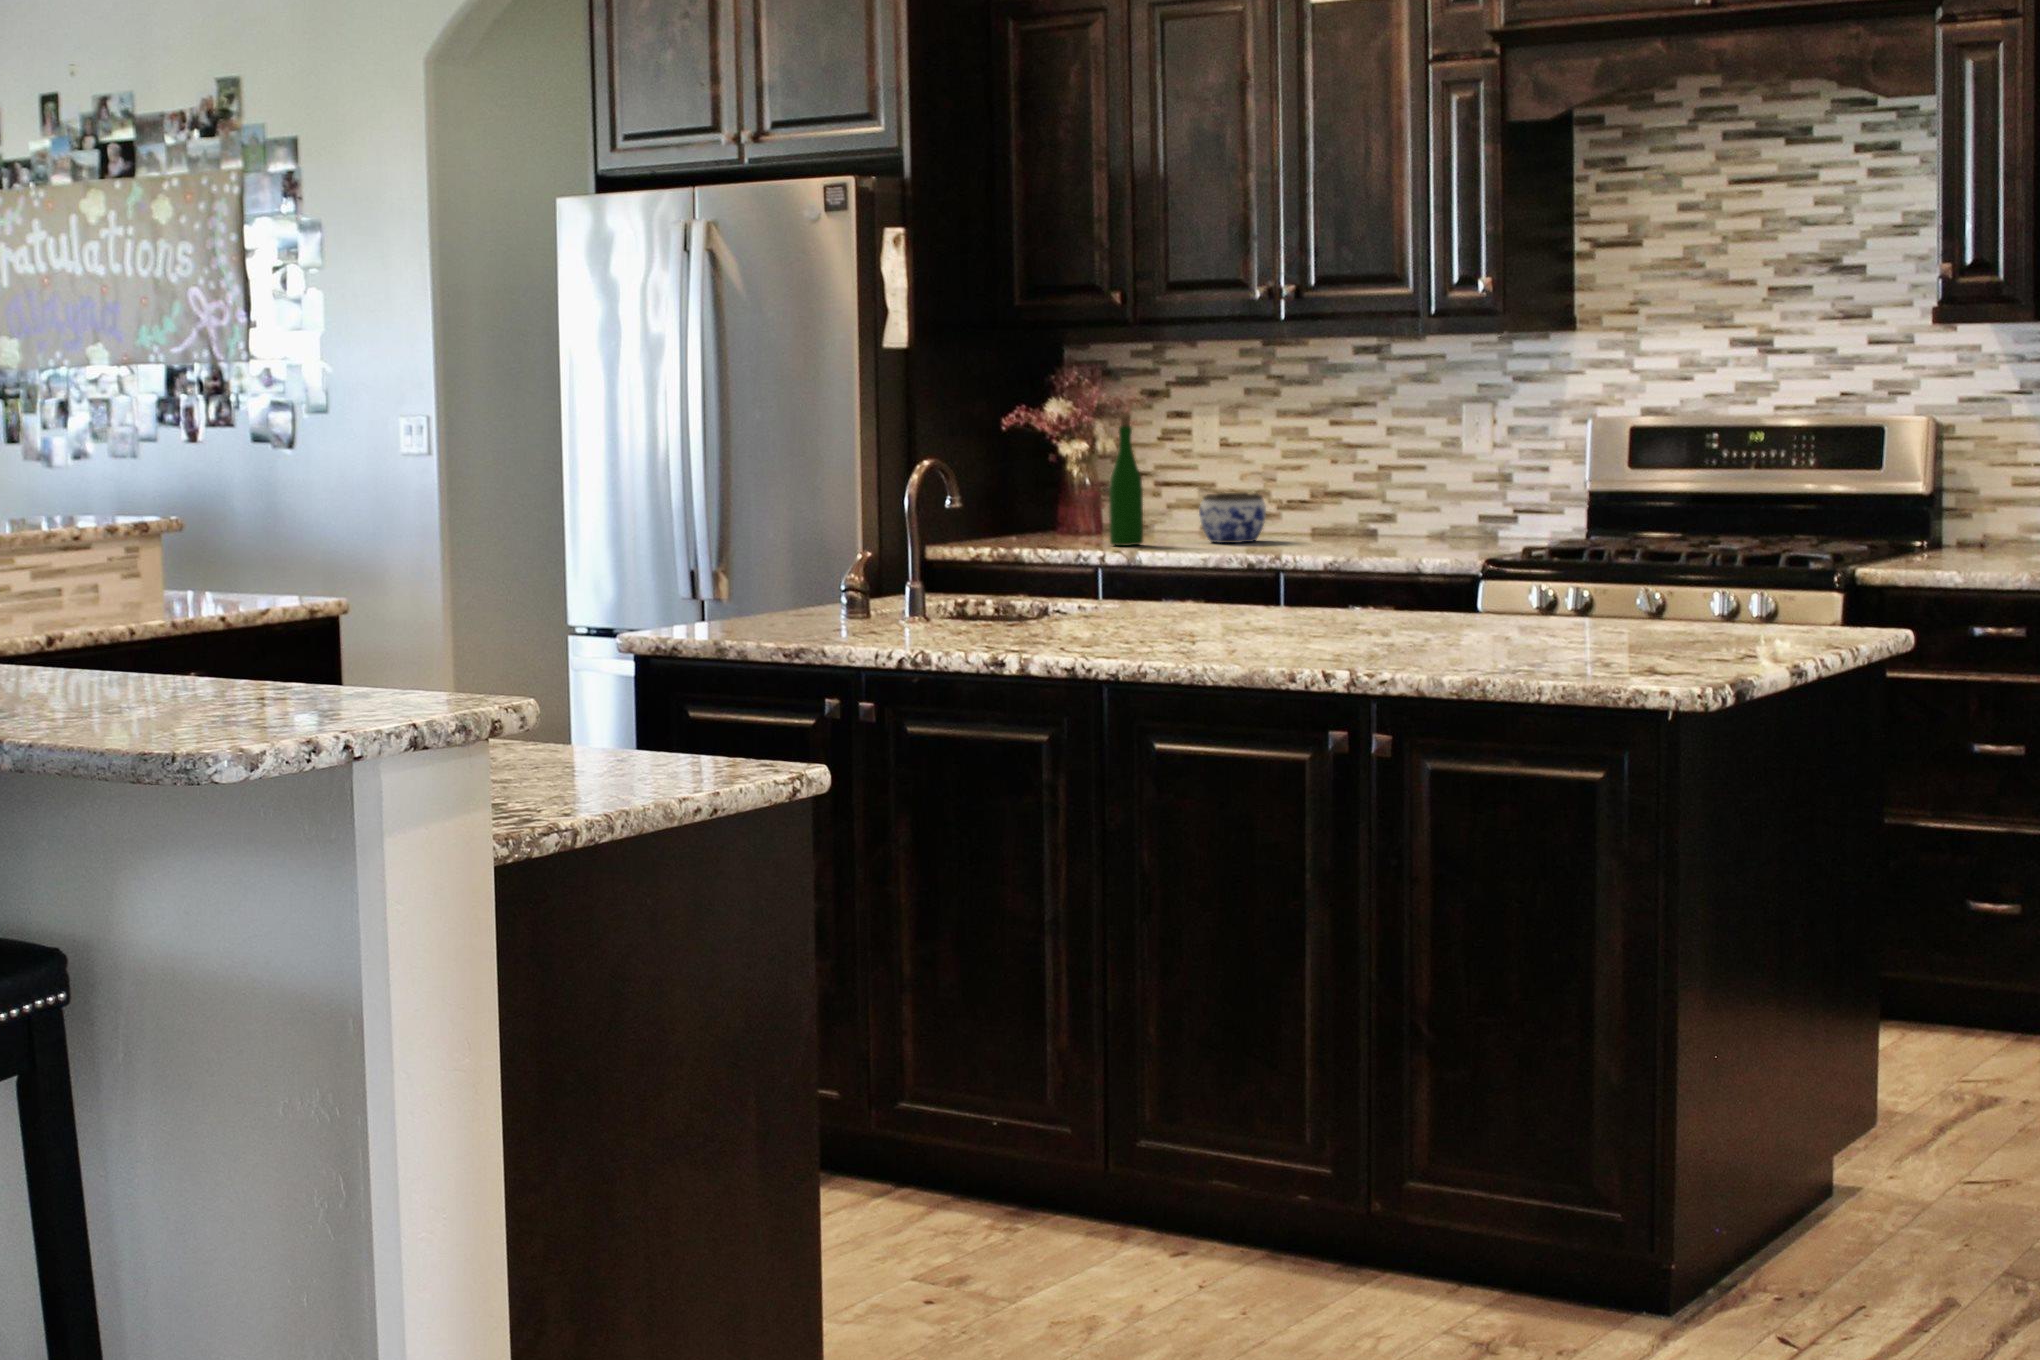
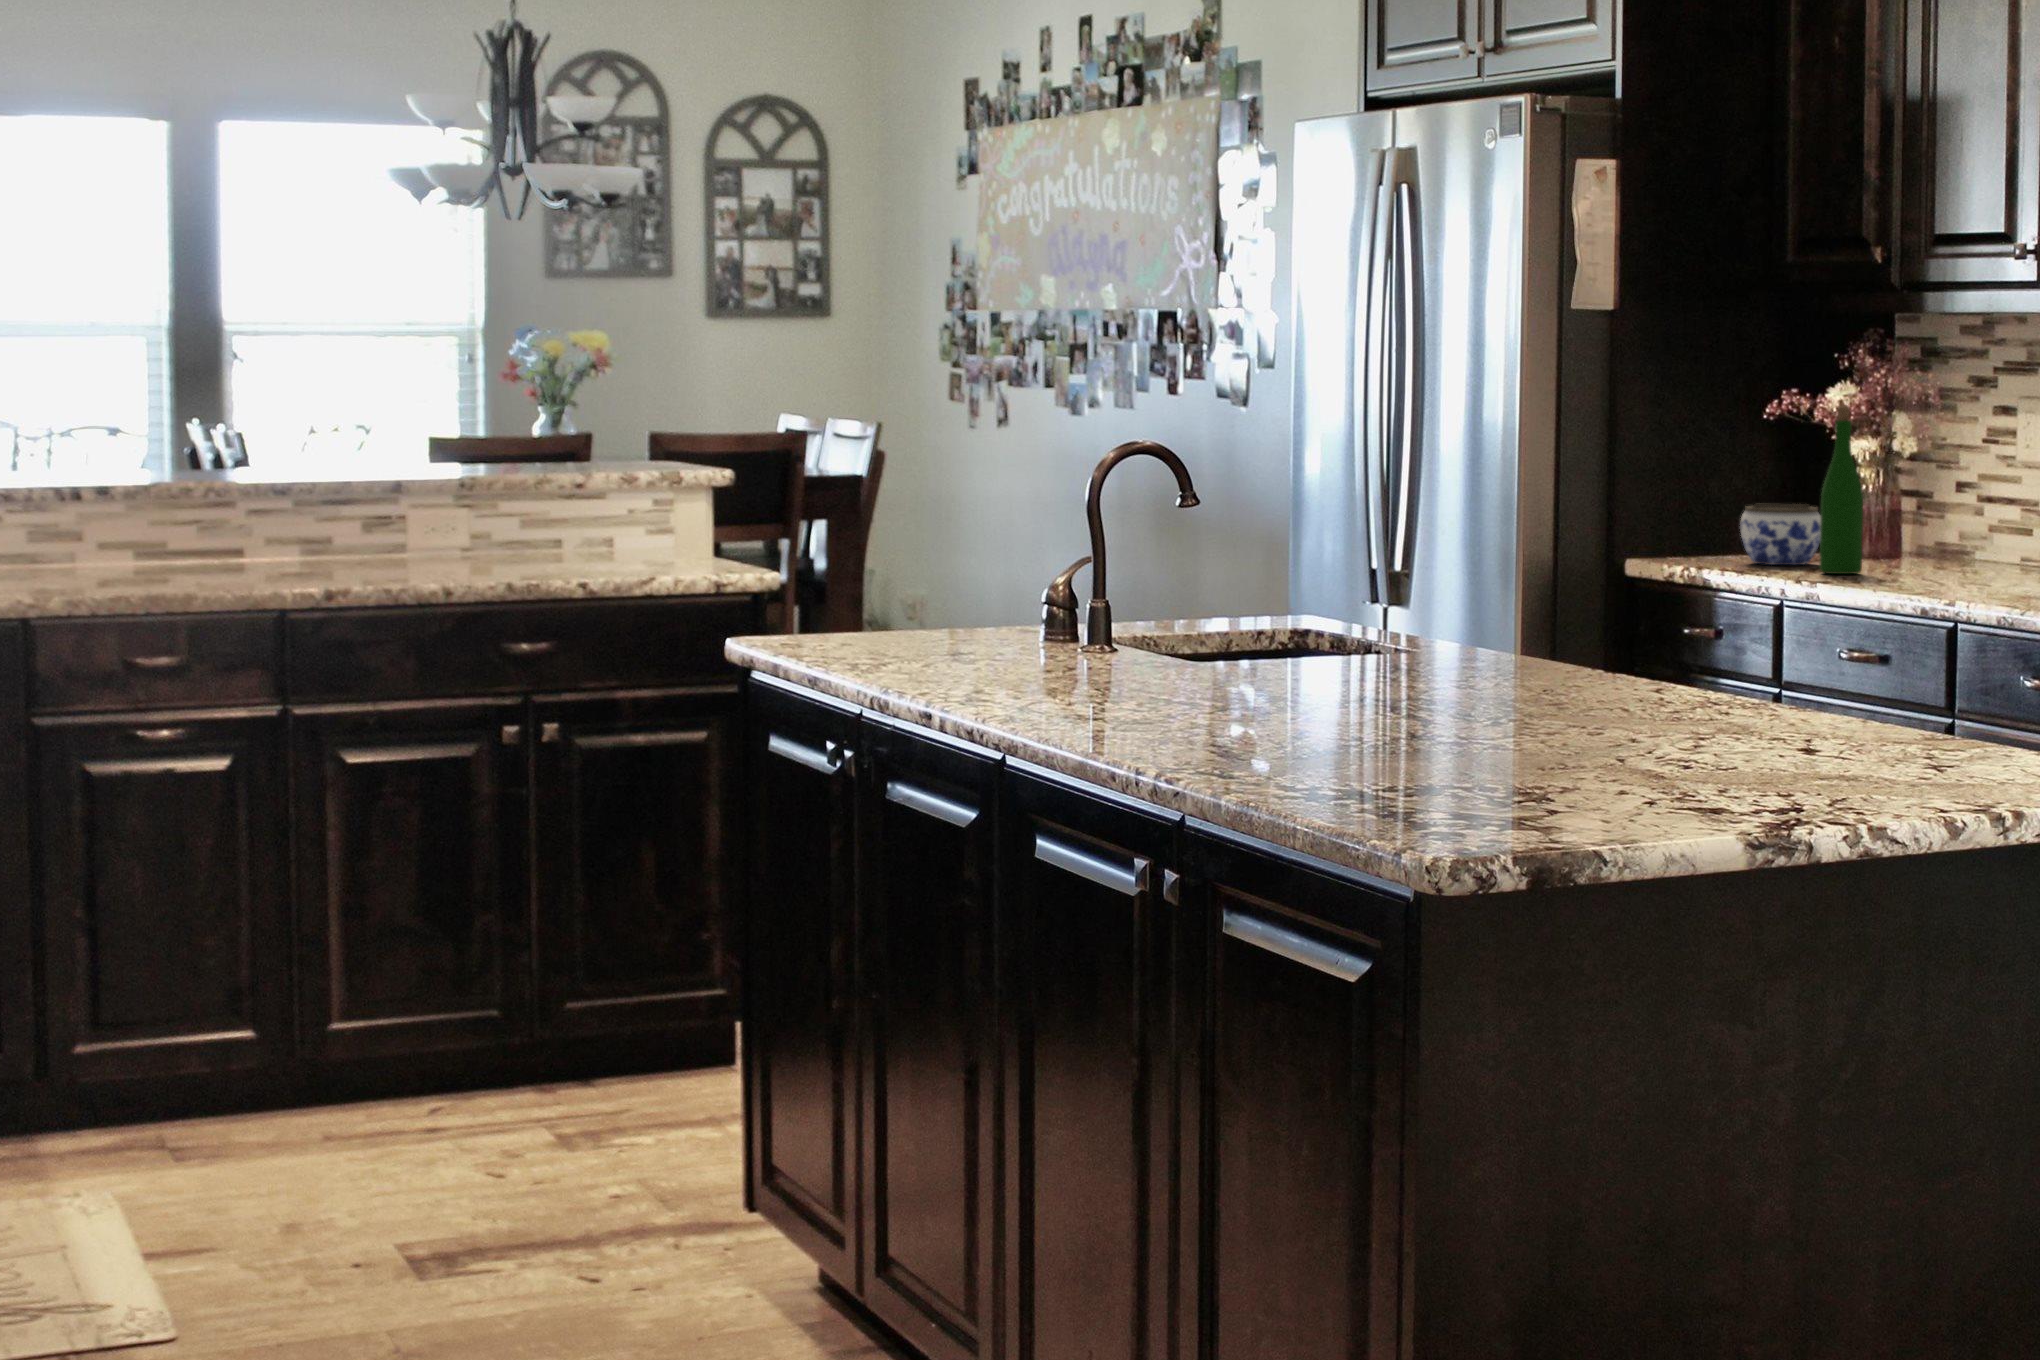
jar: present [1199,492,1266,543] -> present [1740,504,1821,565]

